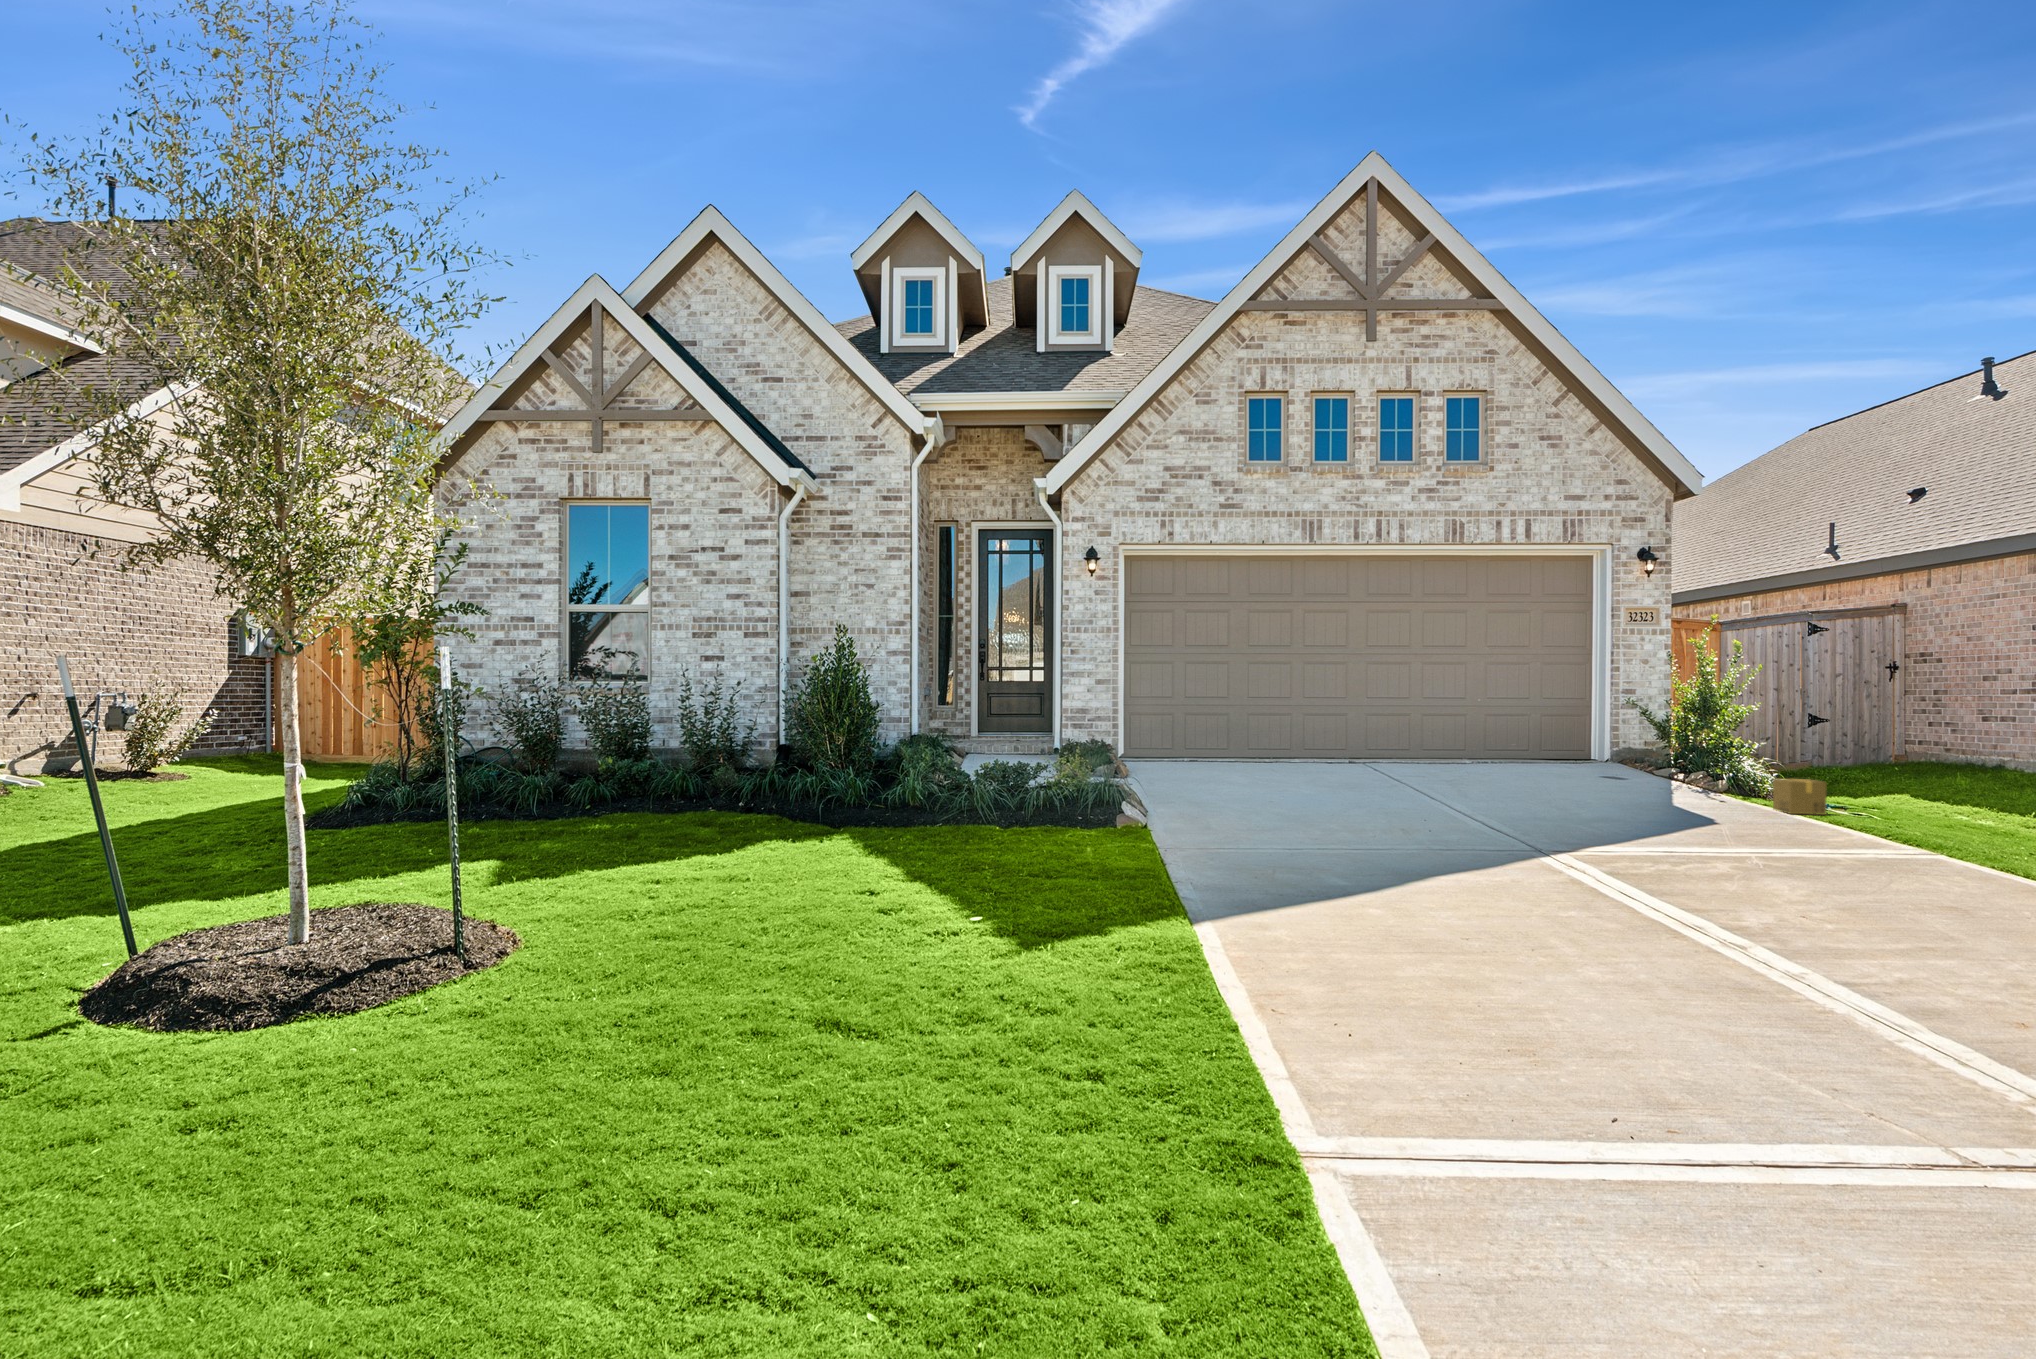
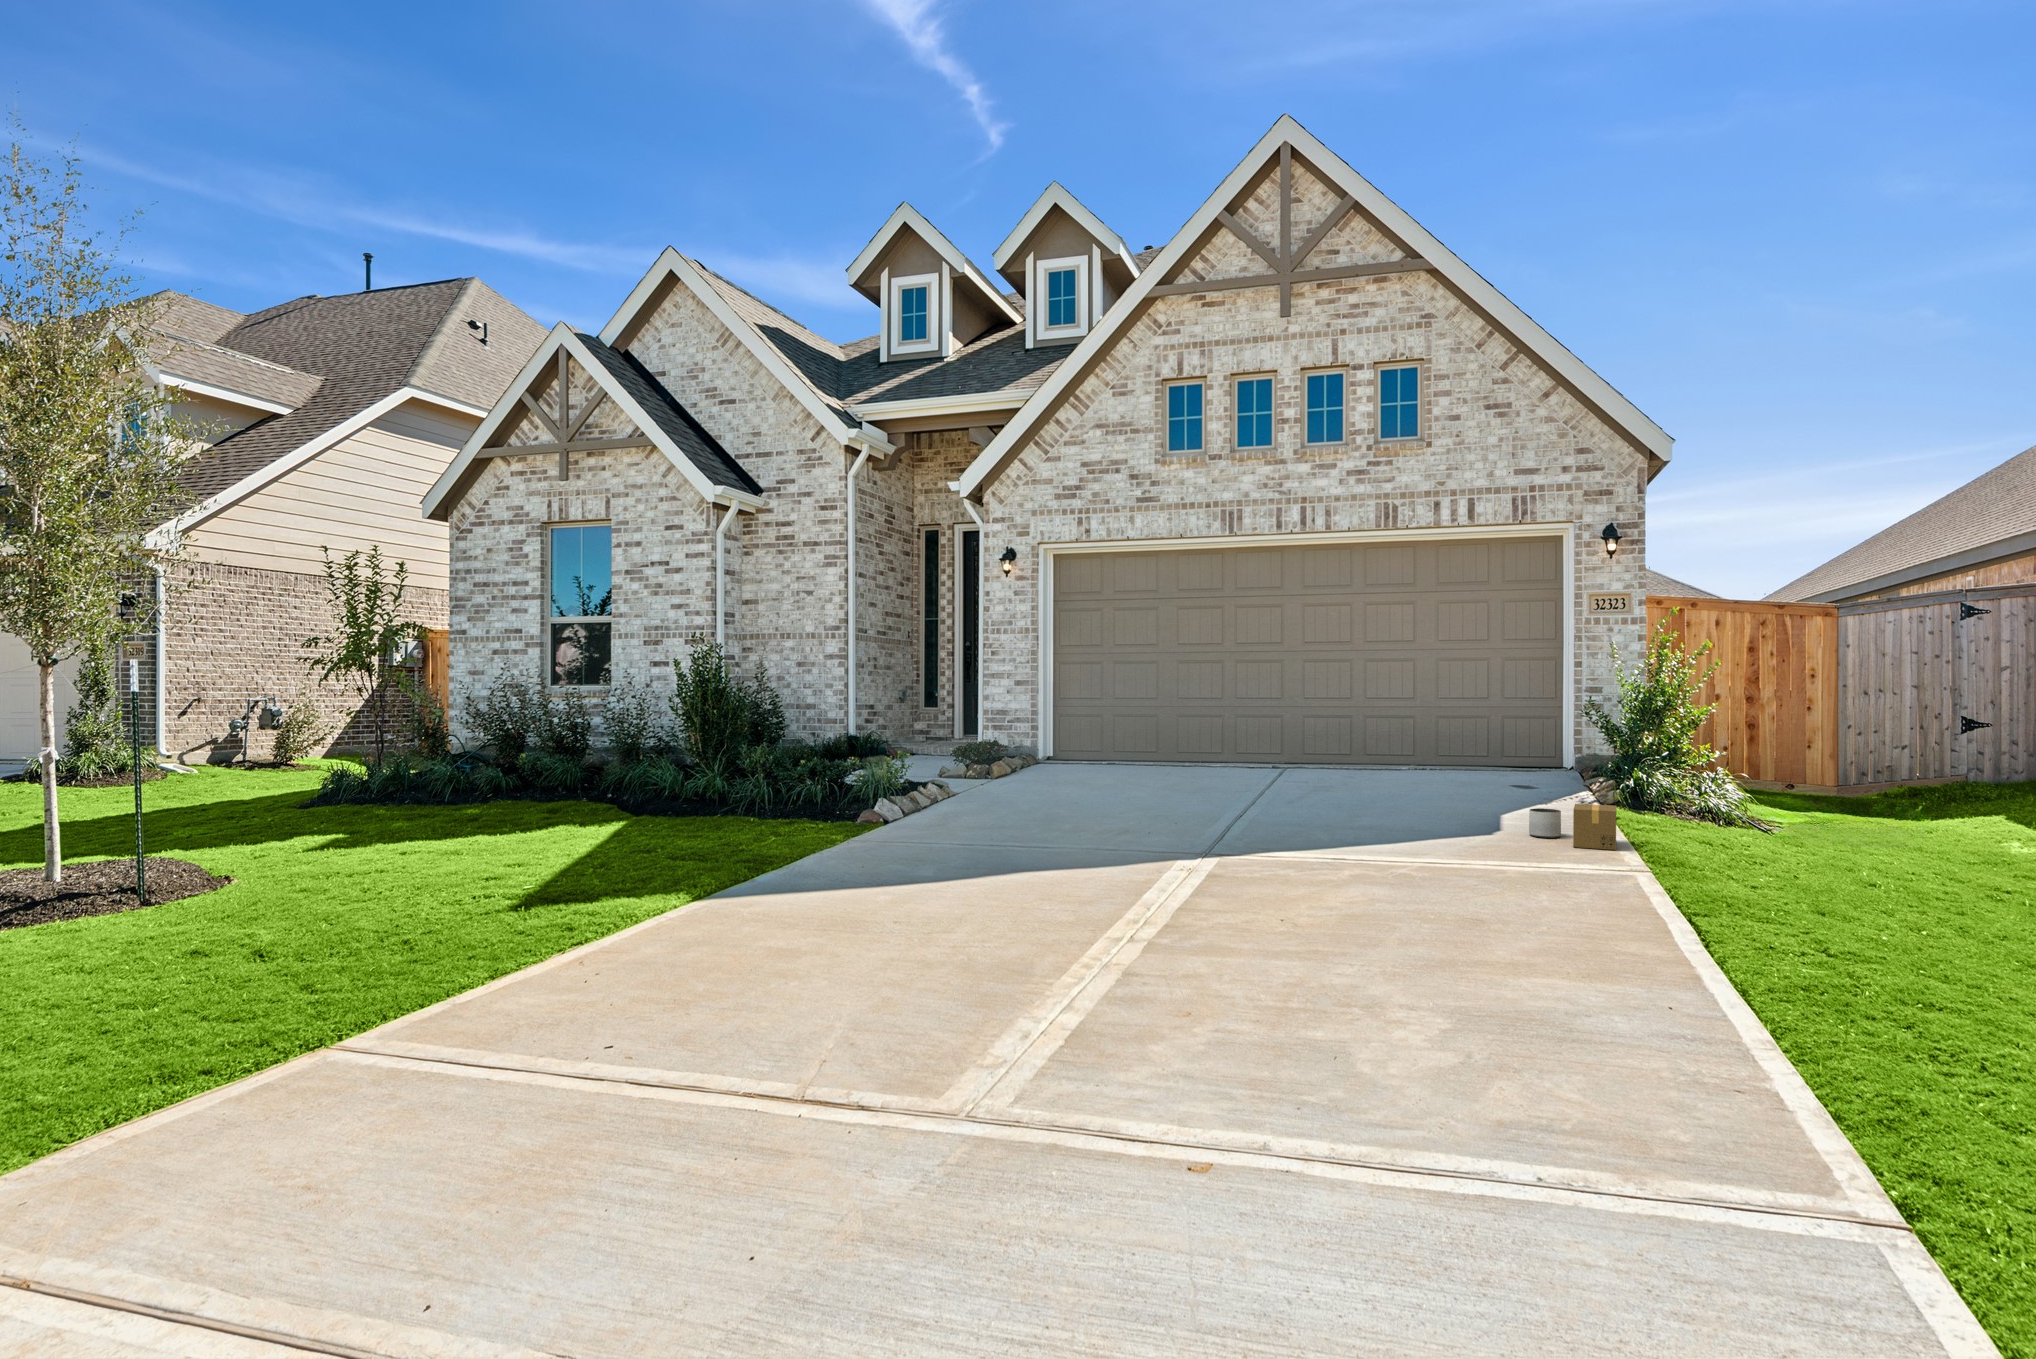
planter: none [1730,784,1760,809] -> present [1529,808,1561,838]

